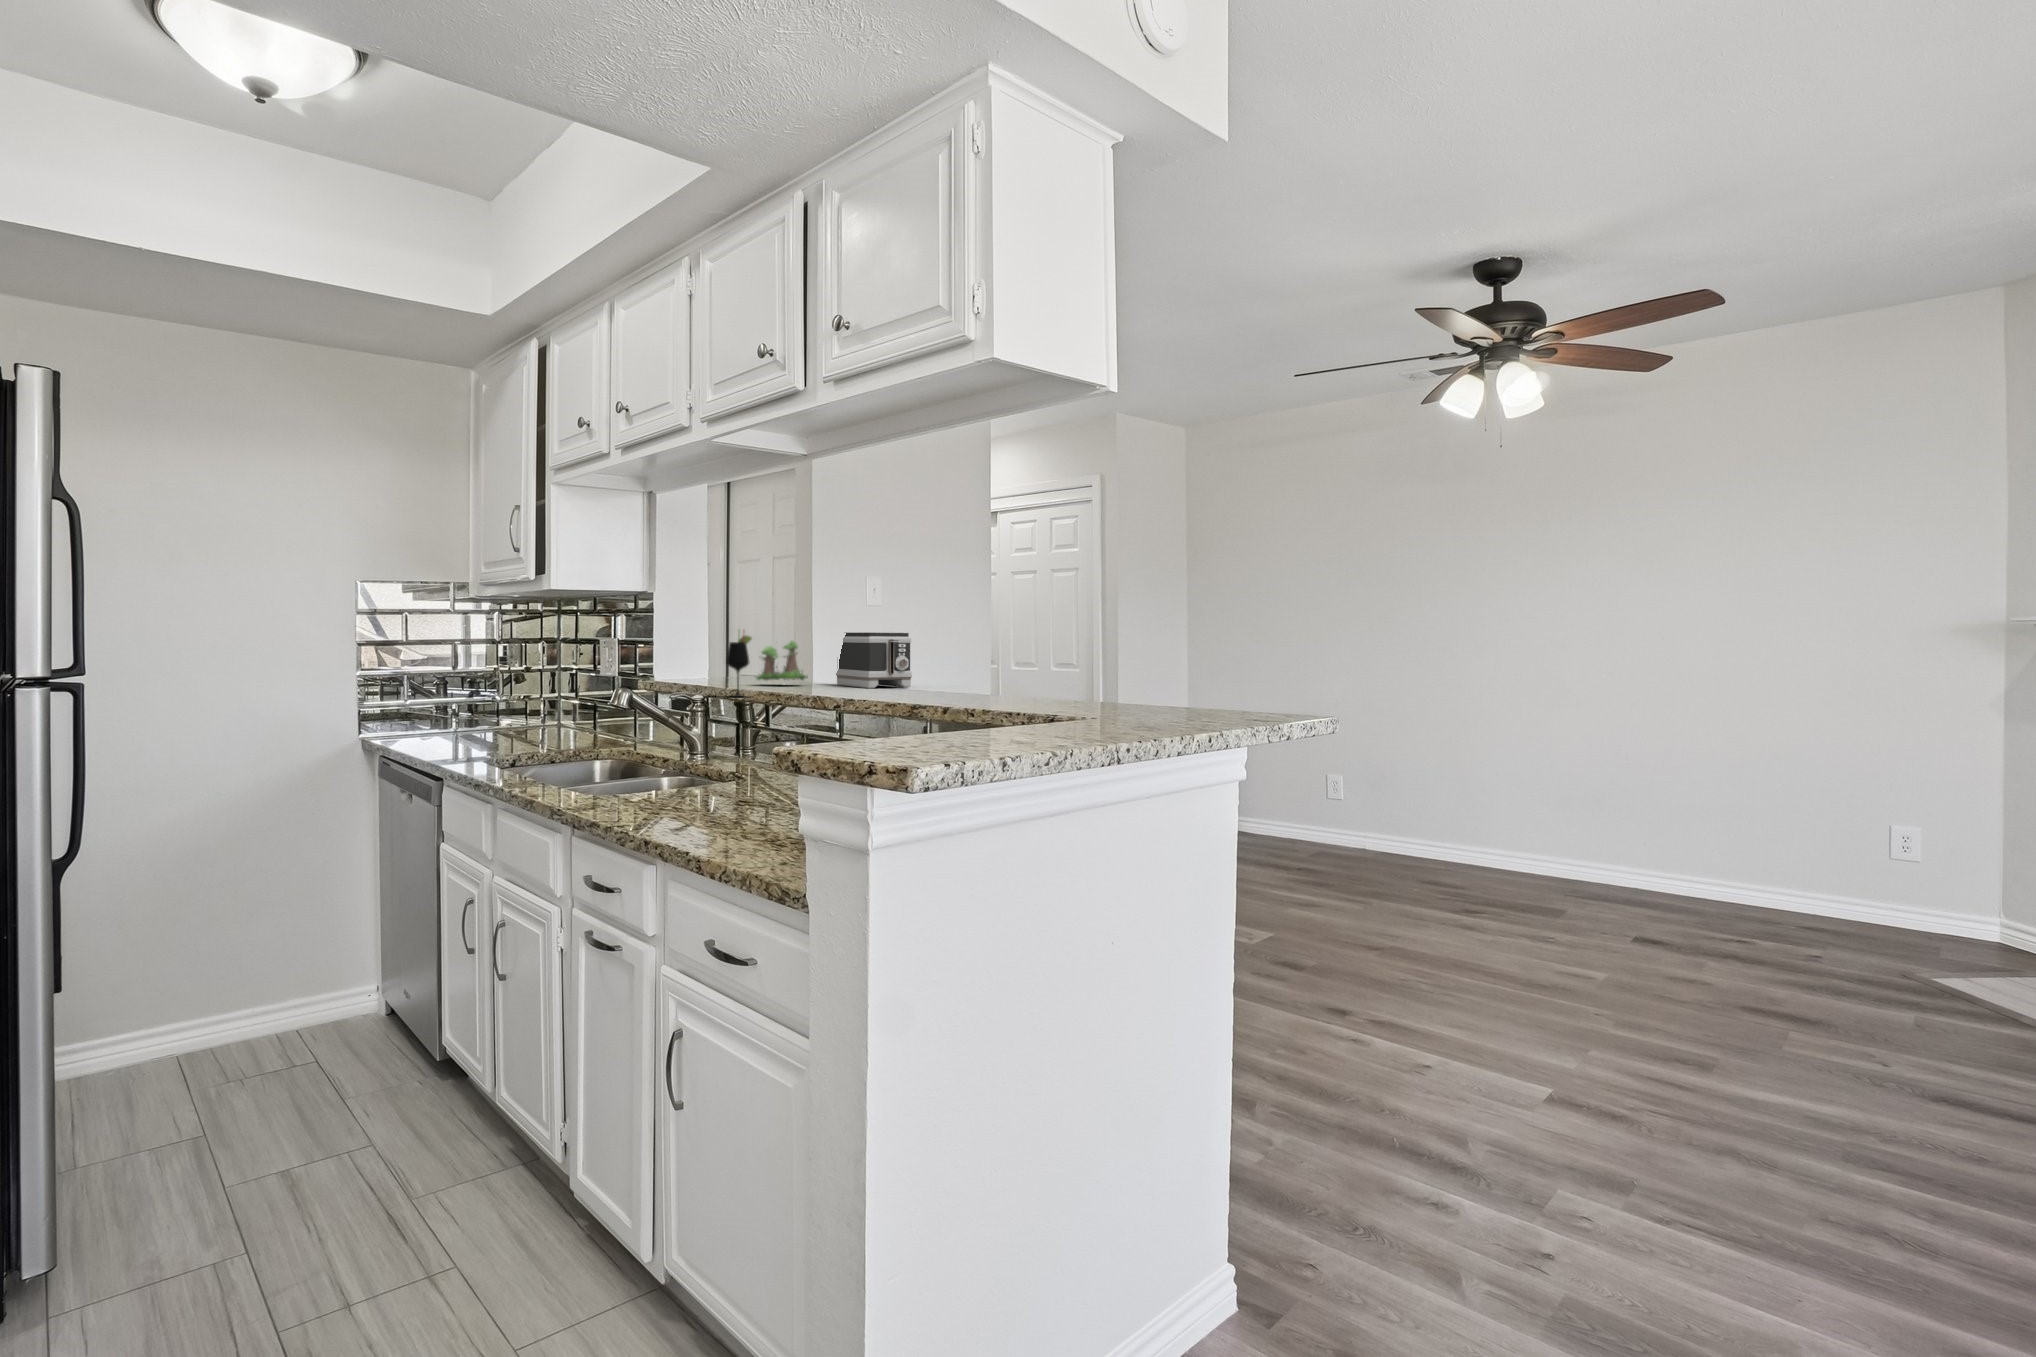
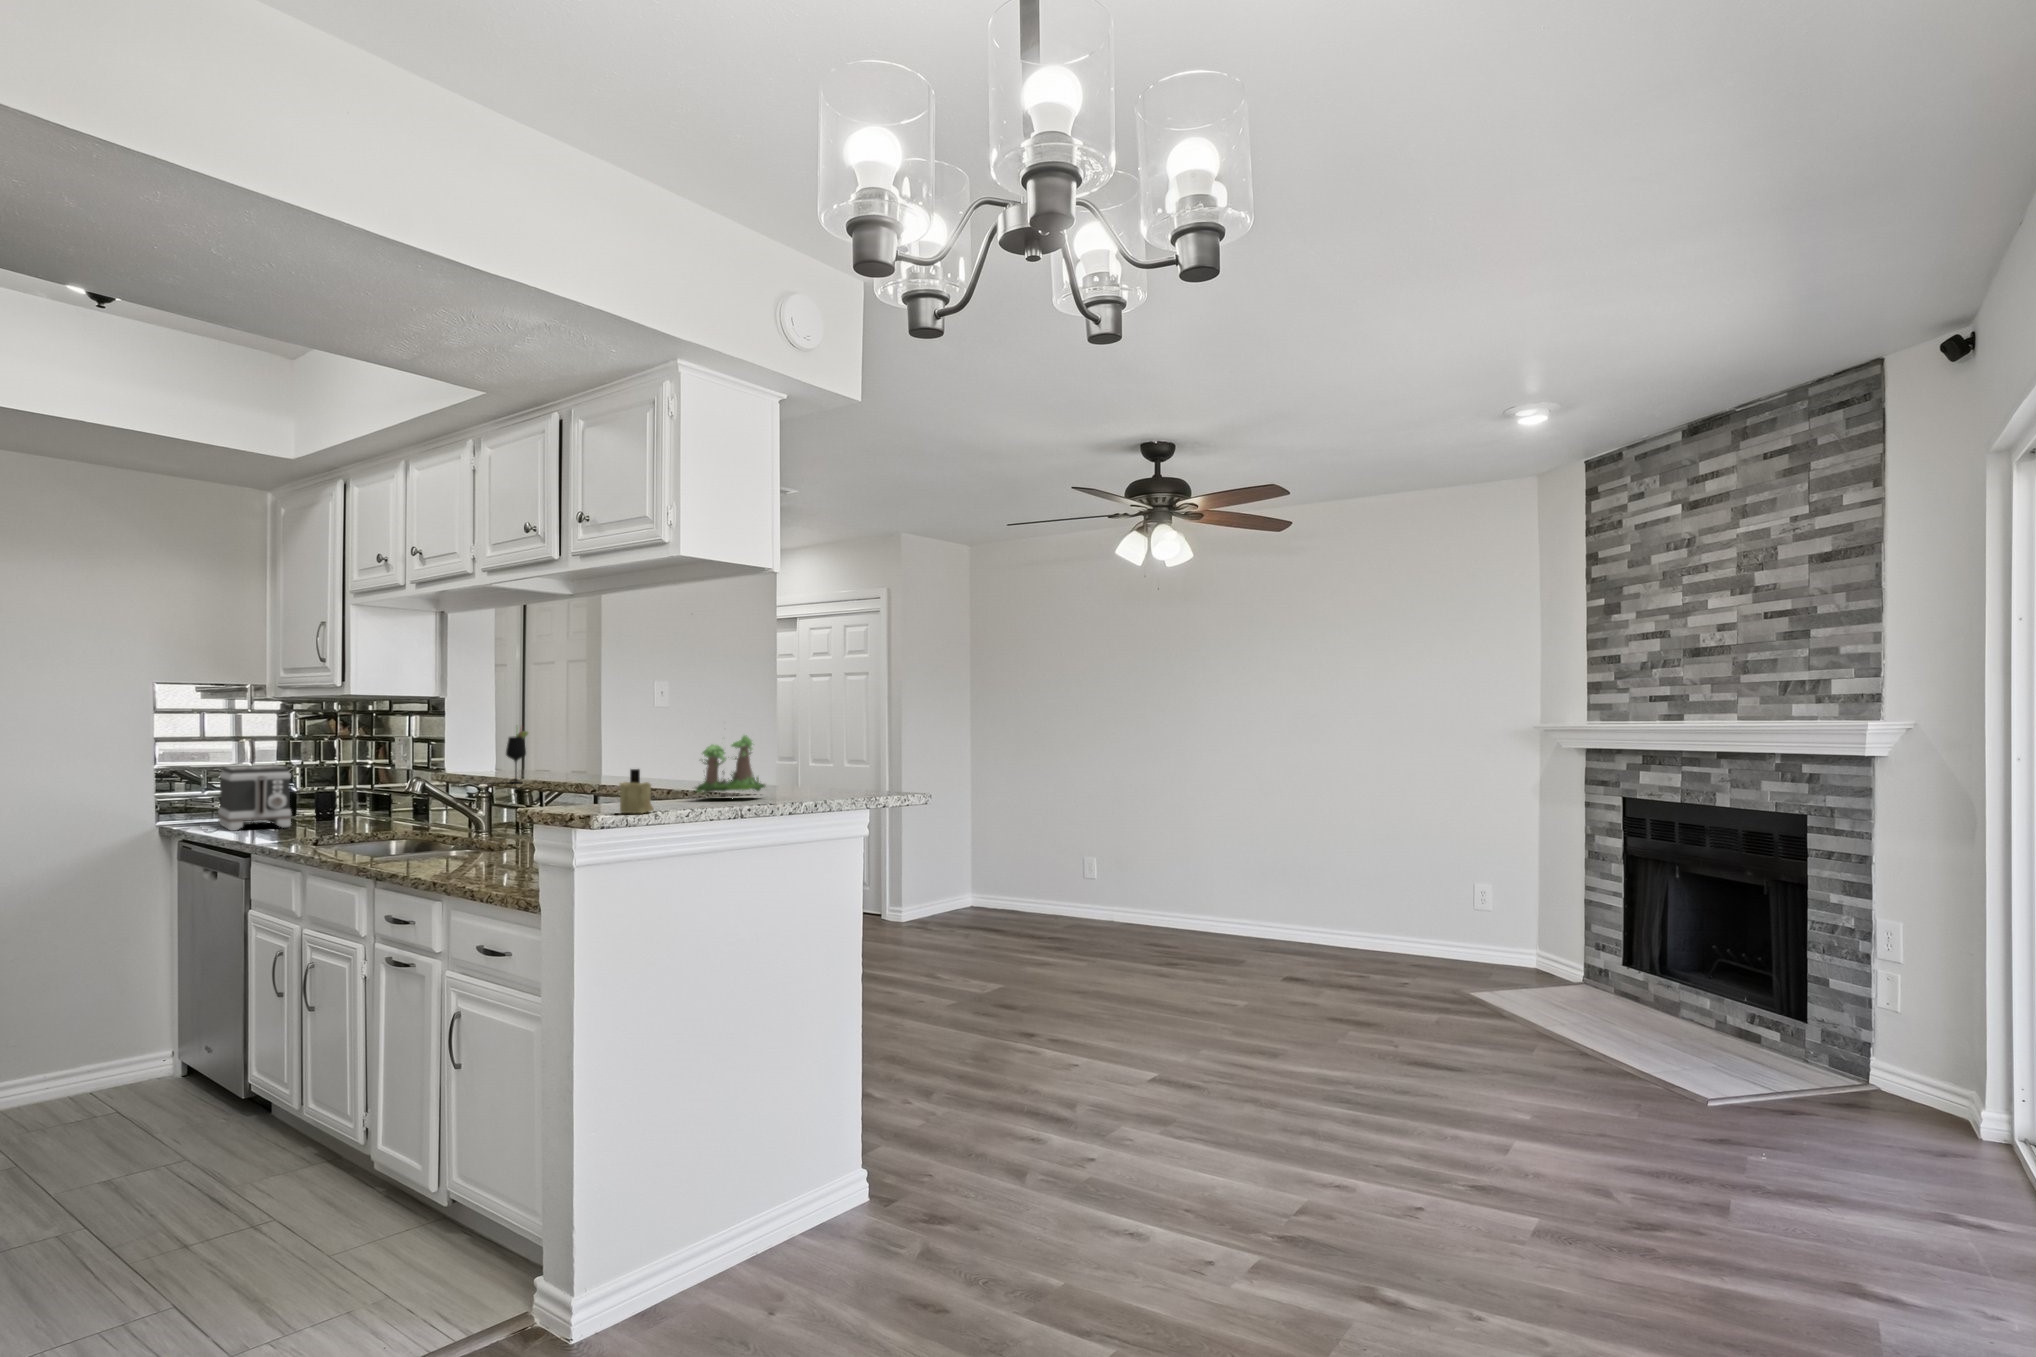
toaster: present [836,632,912,688] -> present [218,765,291,831]
plant: present [755,640,807,680] -> present [695,735,765,793]
candle: none [920,684,971,756] -> present [619,769,654,813]

